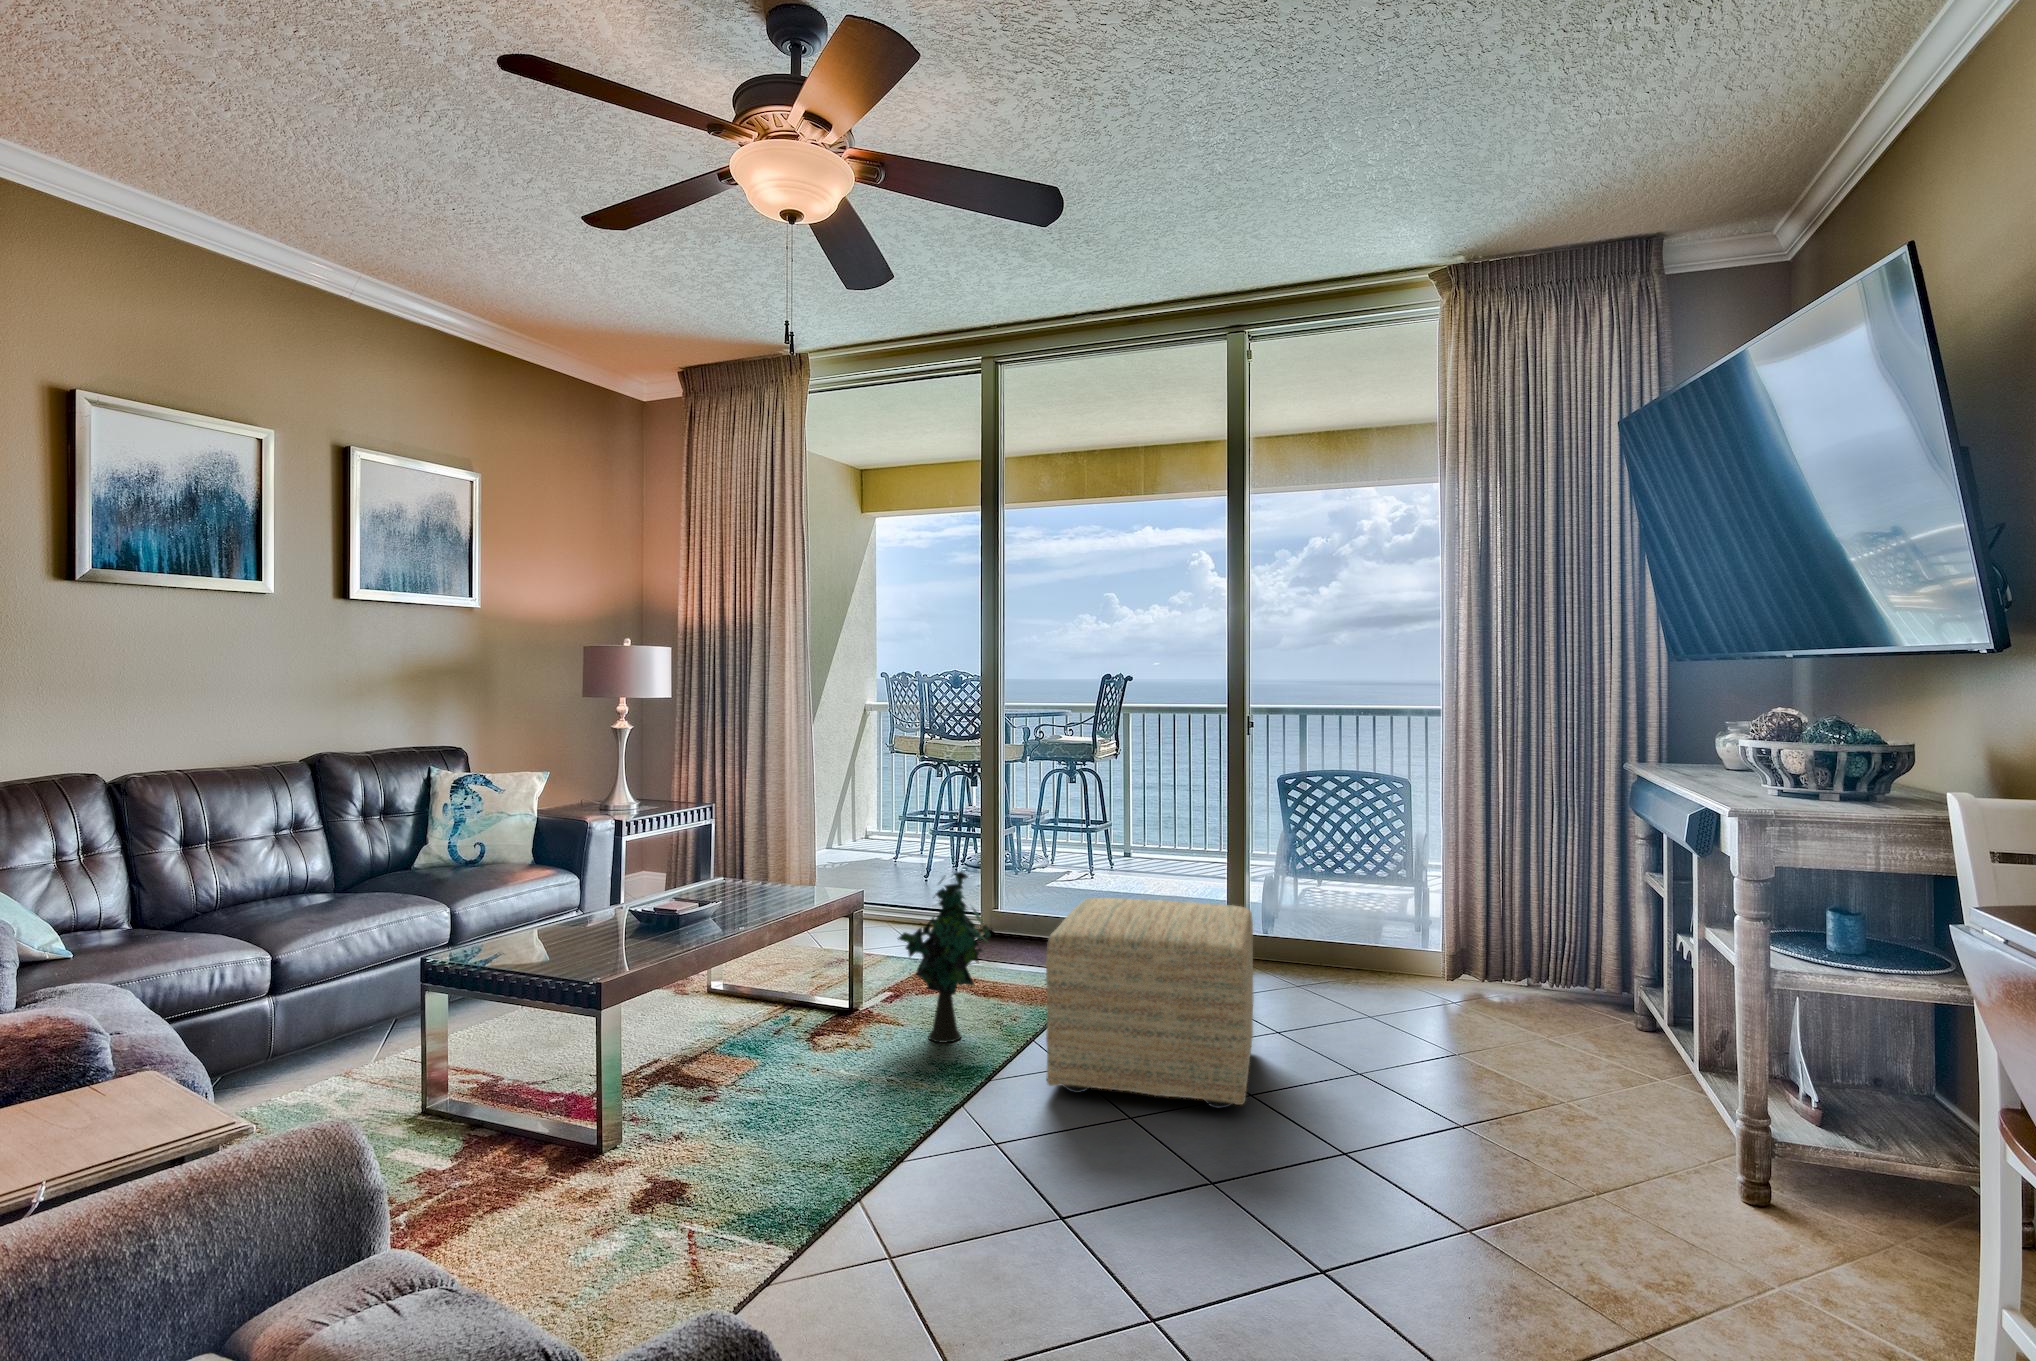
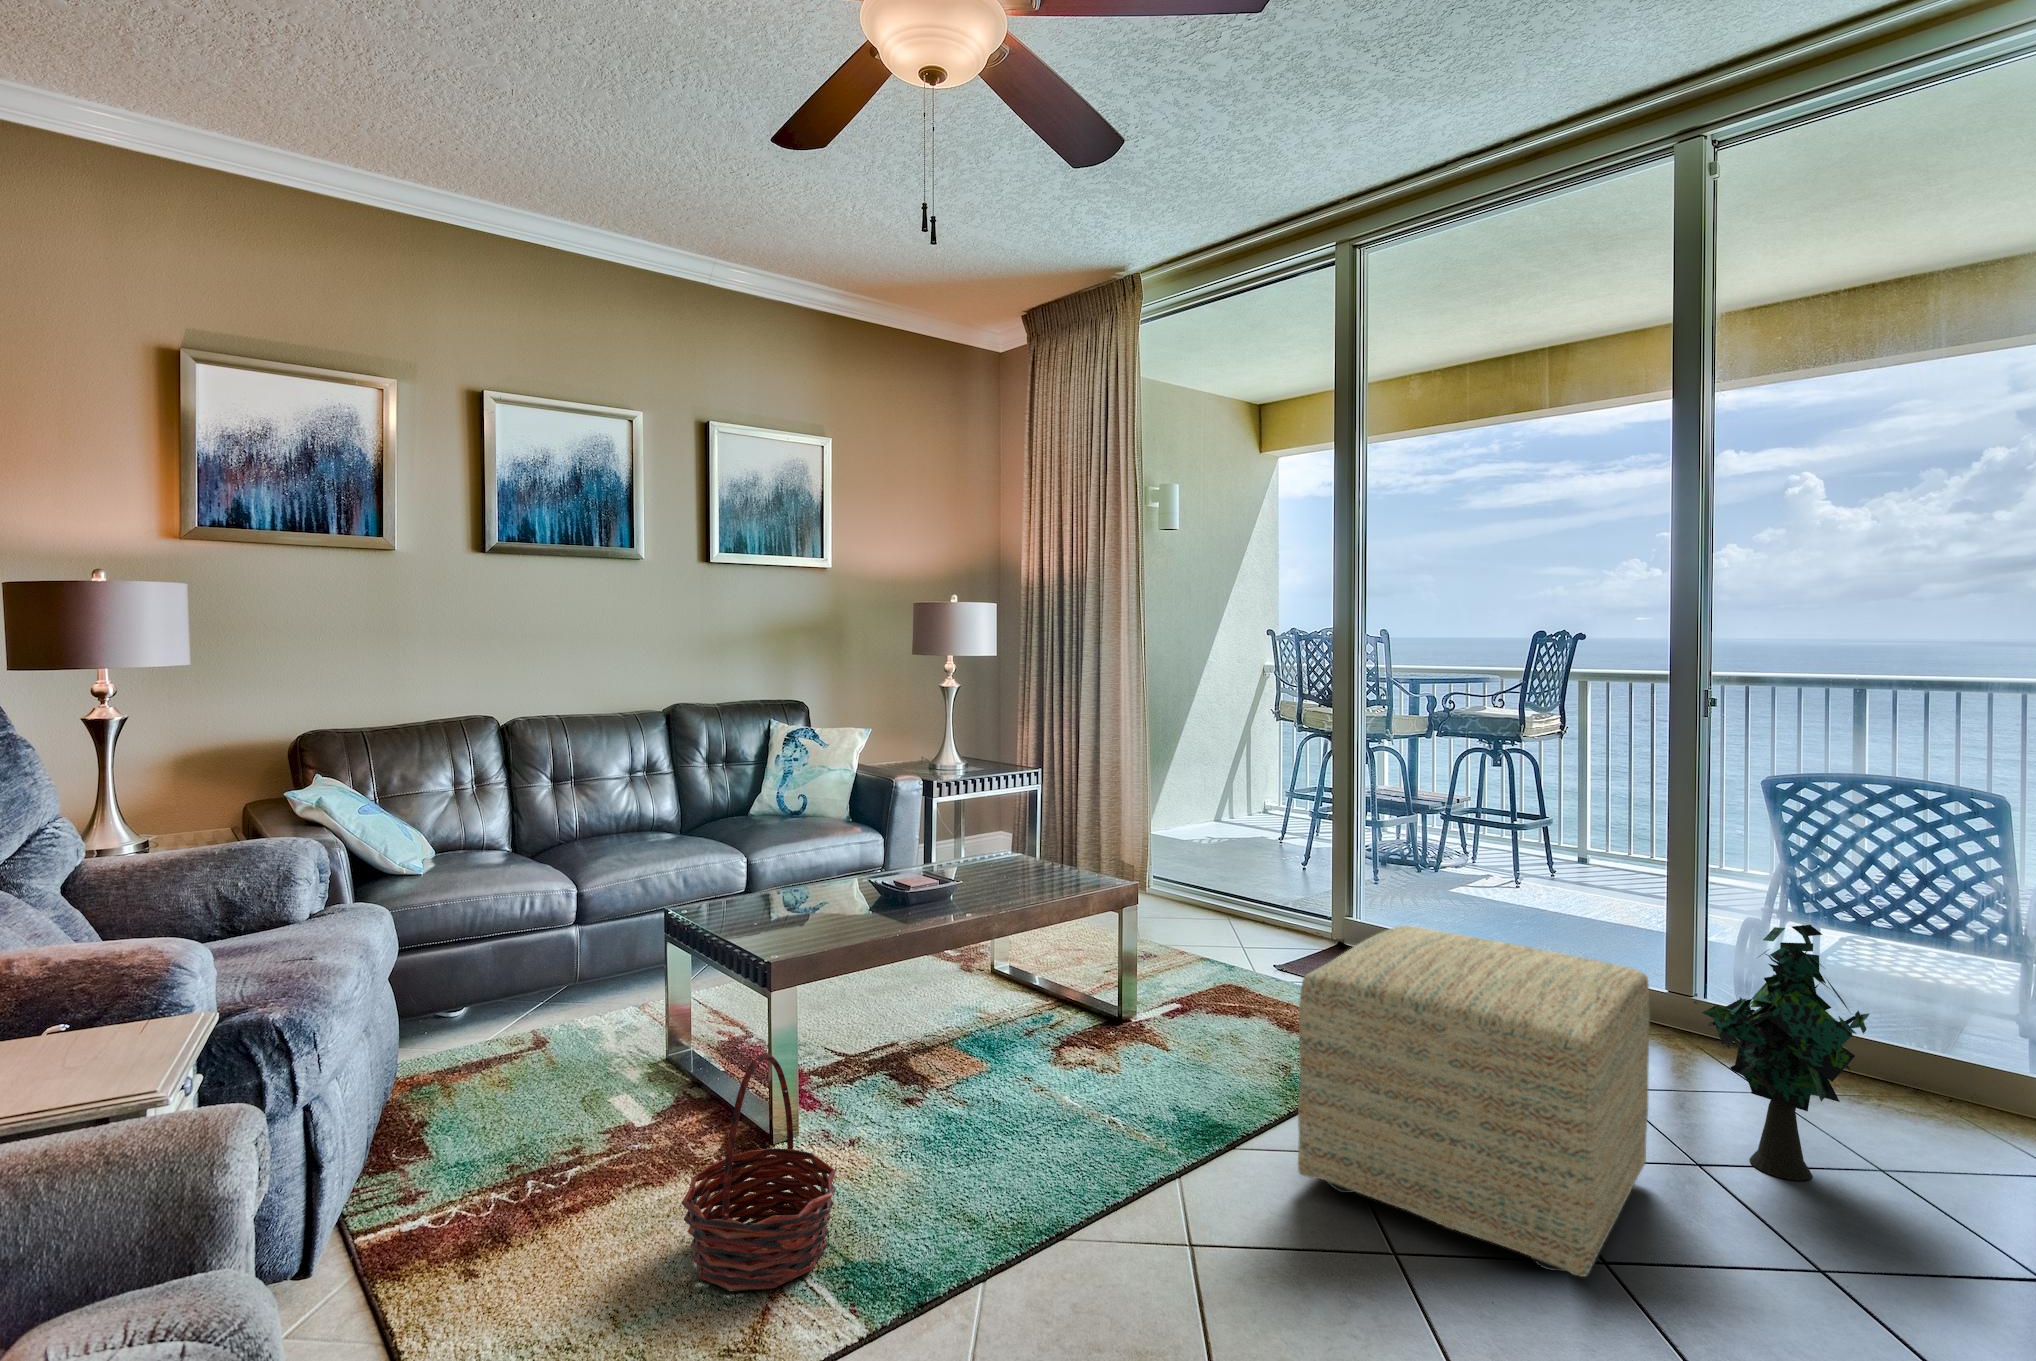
decorative plant: present [897,871,990,1043] -> present [1702,925,1869,1180]
basket: none [584,1051,724,1257] -> present [682,1054,836,1292]

